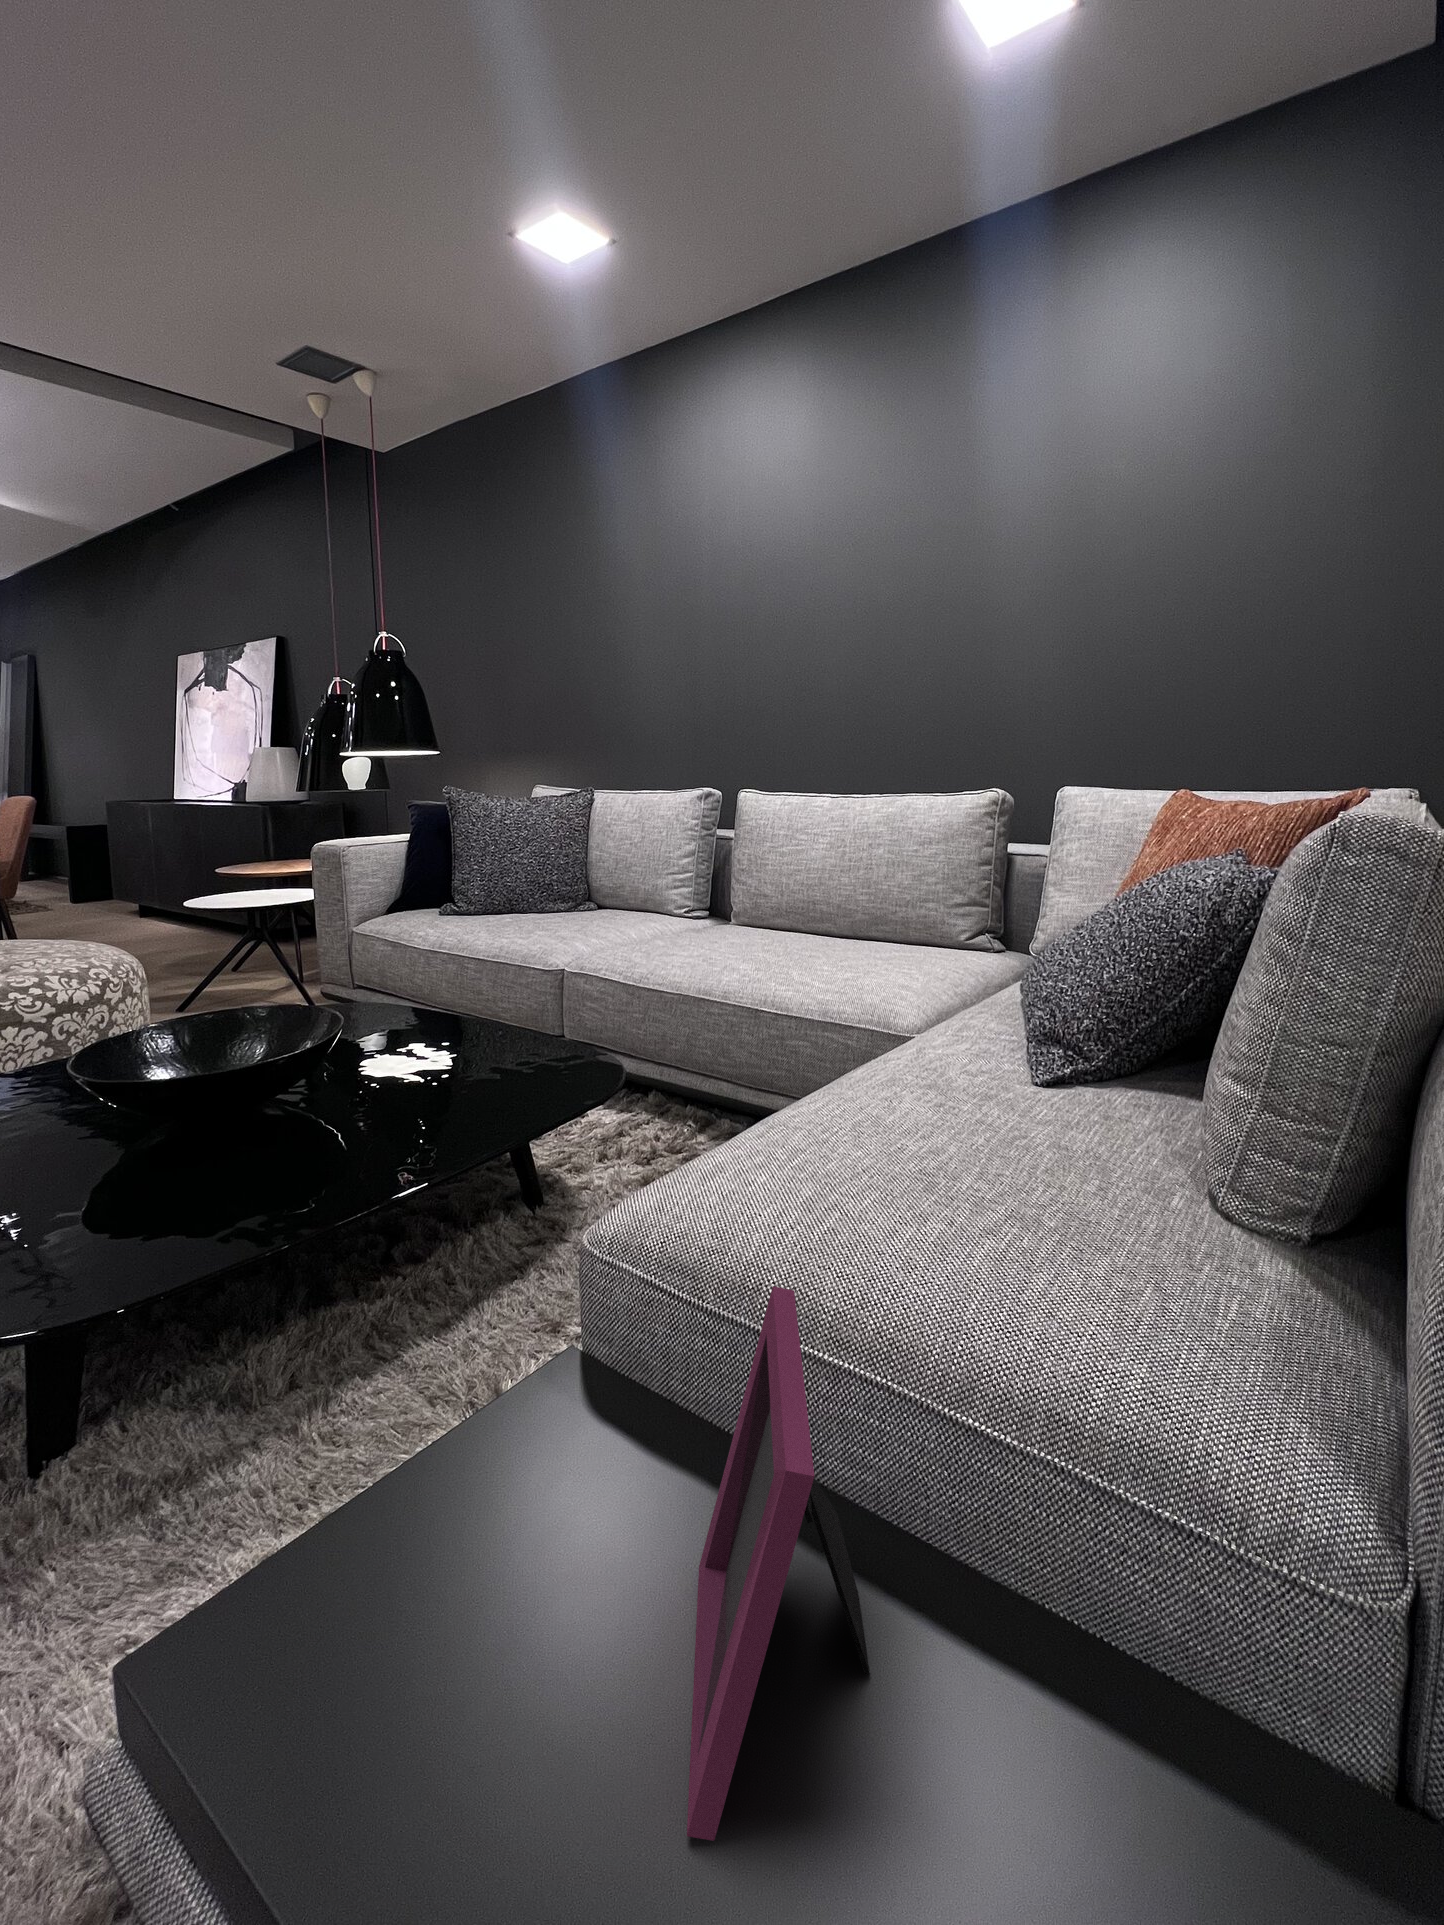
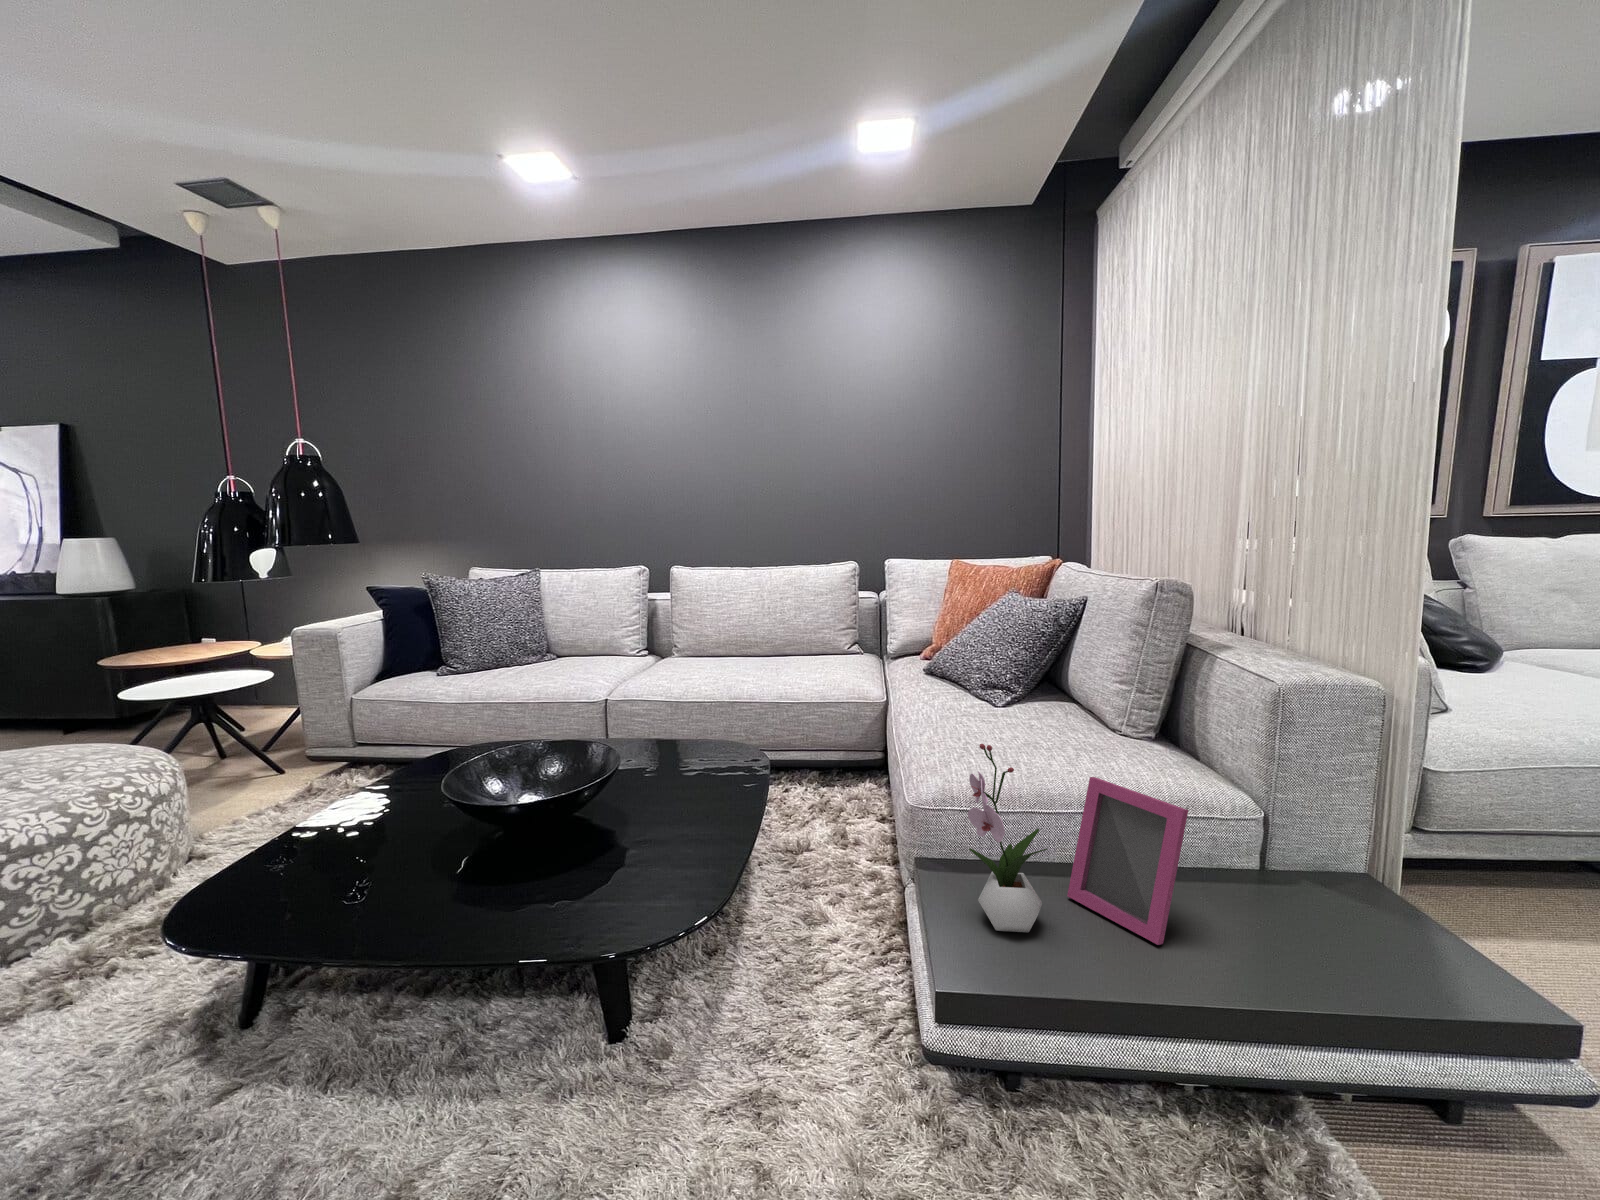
flower arrangement: none [413,1134,576,1615] -> present [968,744,1048,932]

